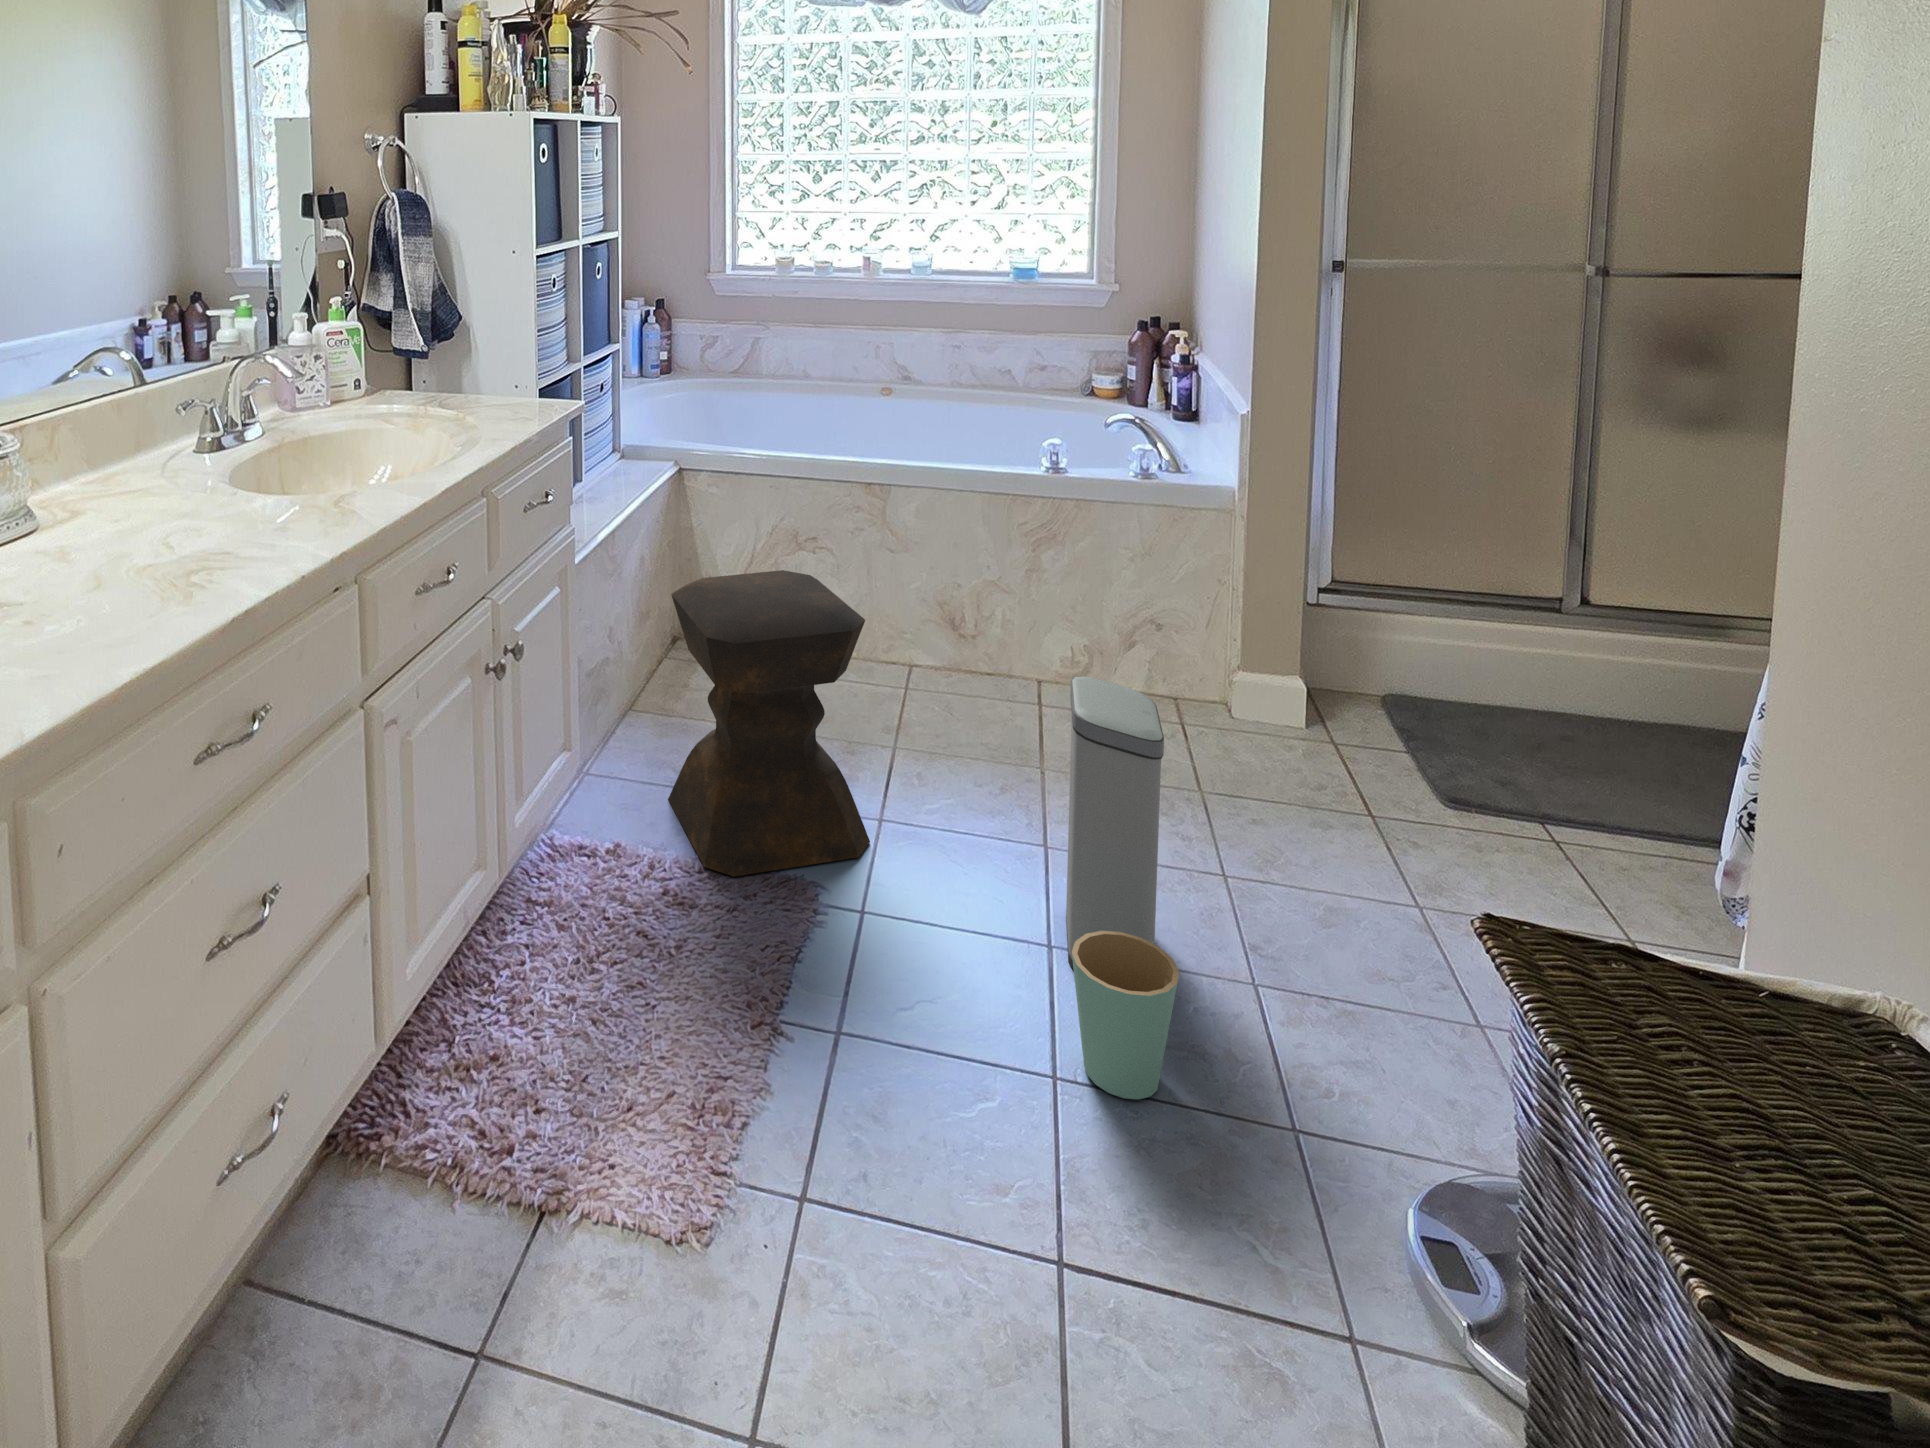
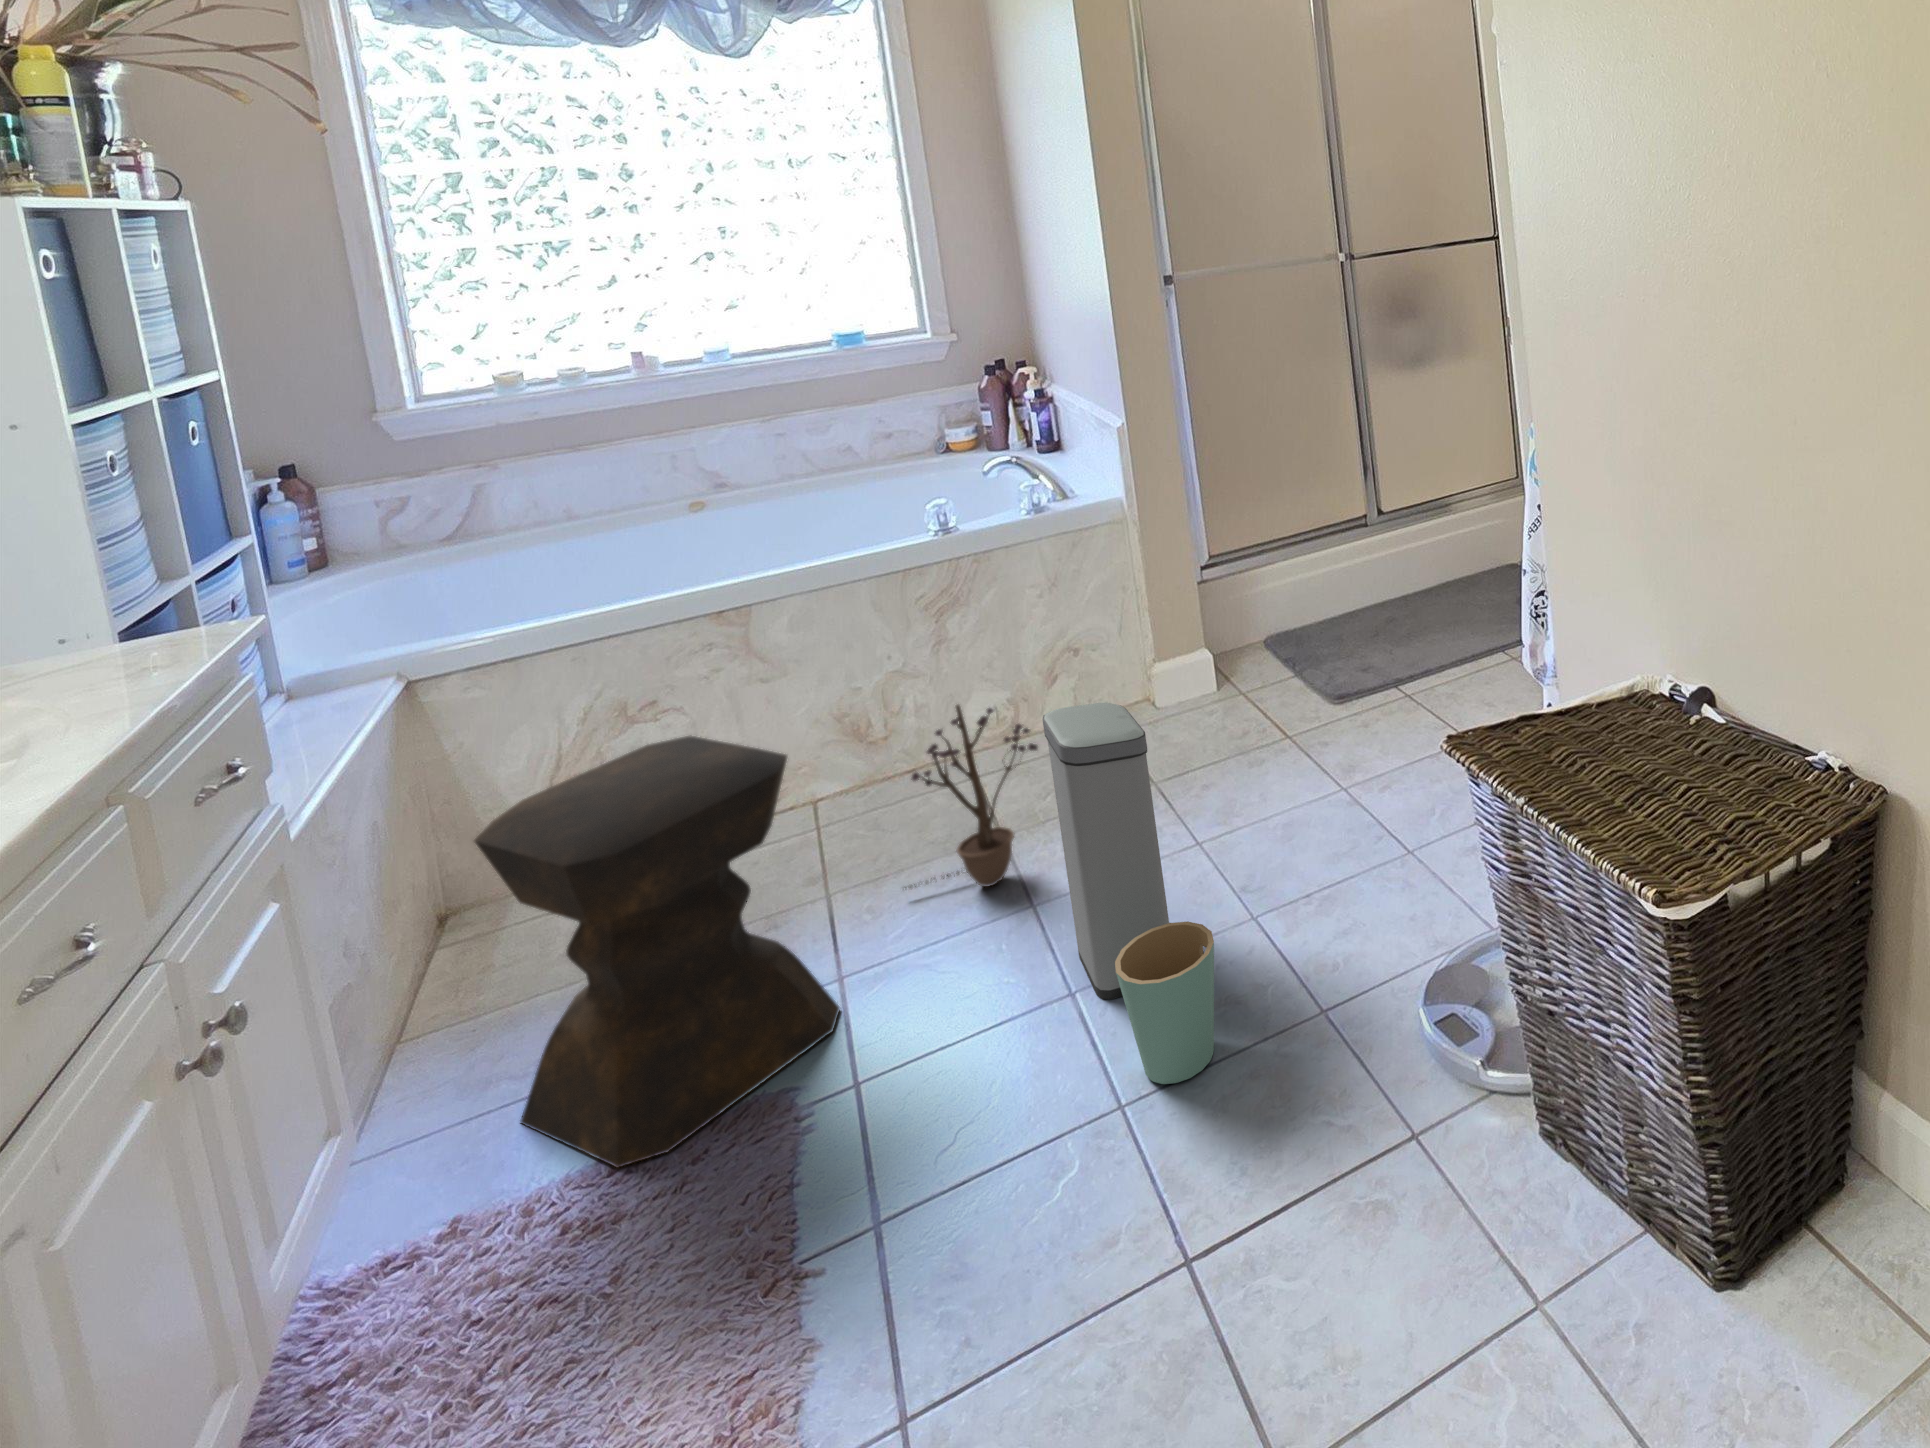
decorative plant: none [944,633,1080,809] -> present [909,705,1038,888]

